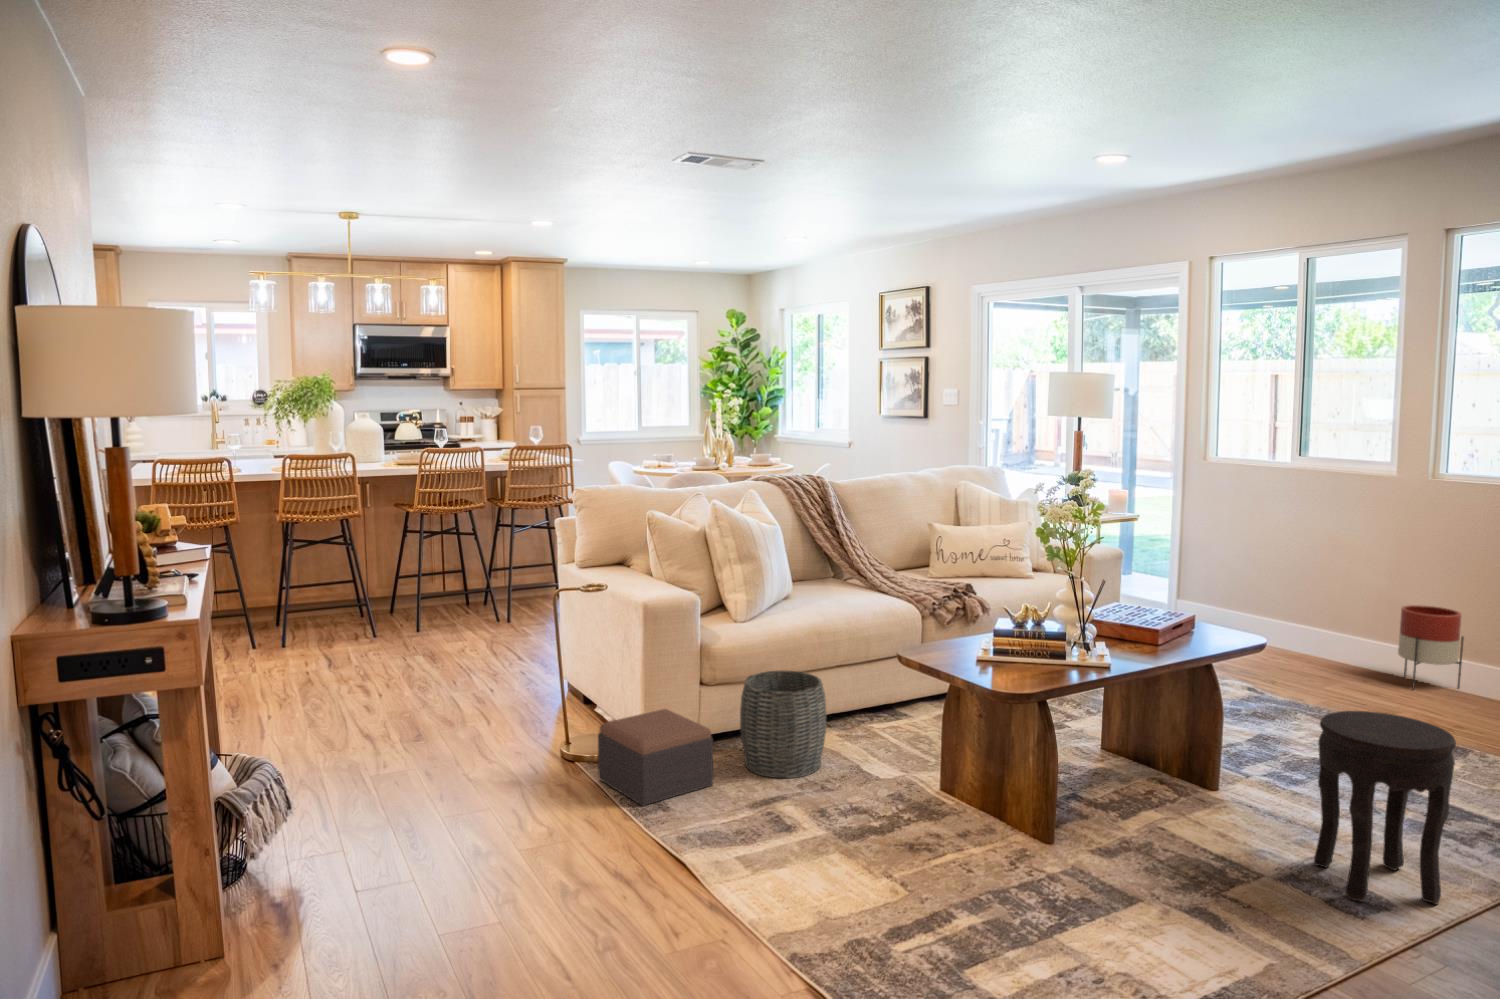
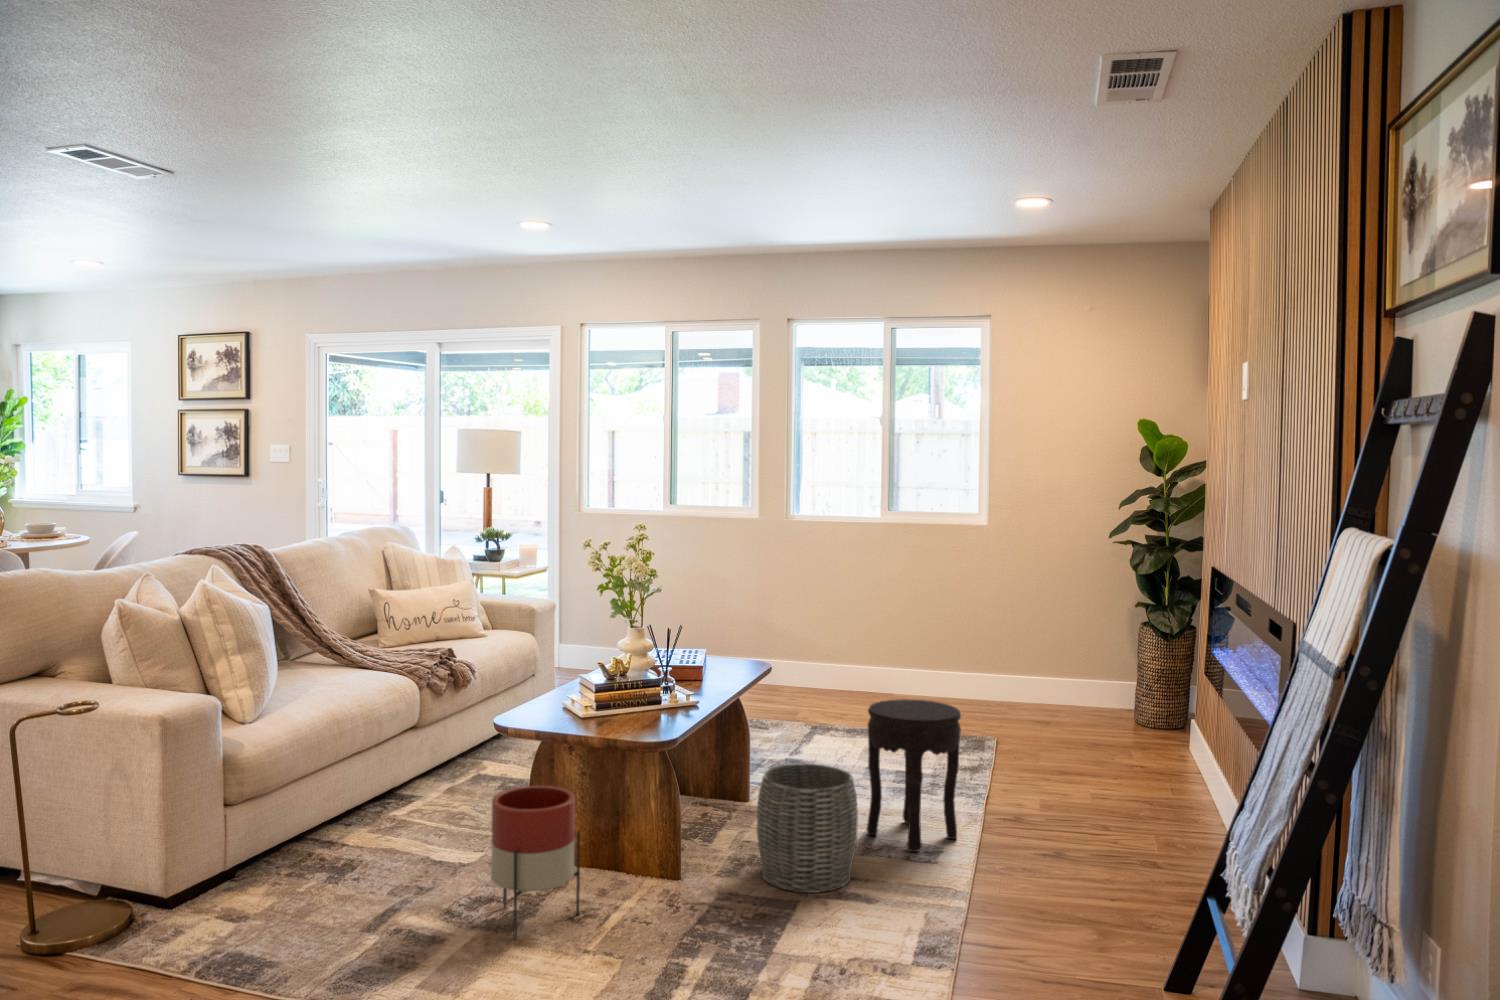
planter: present [1398,605,1464,689] -> present [491,786,580,940]
woven basket: present [740,670,826,778] -> present [757,764,858,893]
footstool: present [598,709,713,806] -> none [109,850,282,979]

